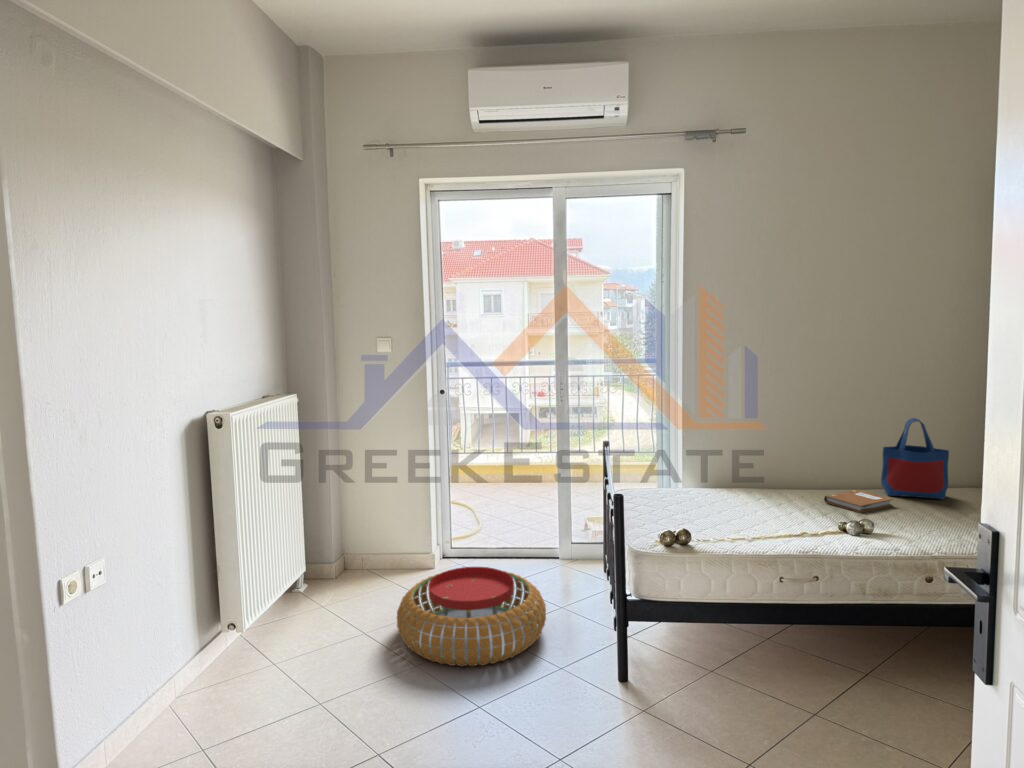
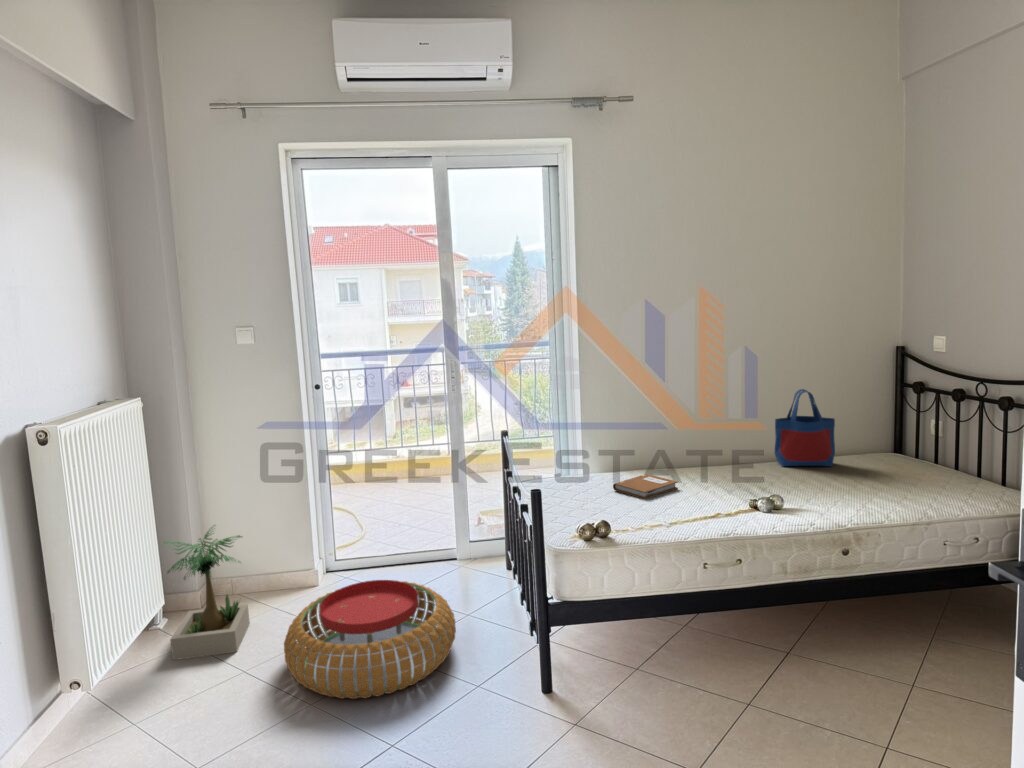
notebook: present [824,490,892,513] -> present [613,474,677,499]
potted plant: none [298,504,378,617] -> present [163,525,250,660]

